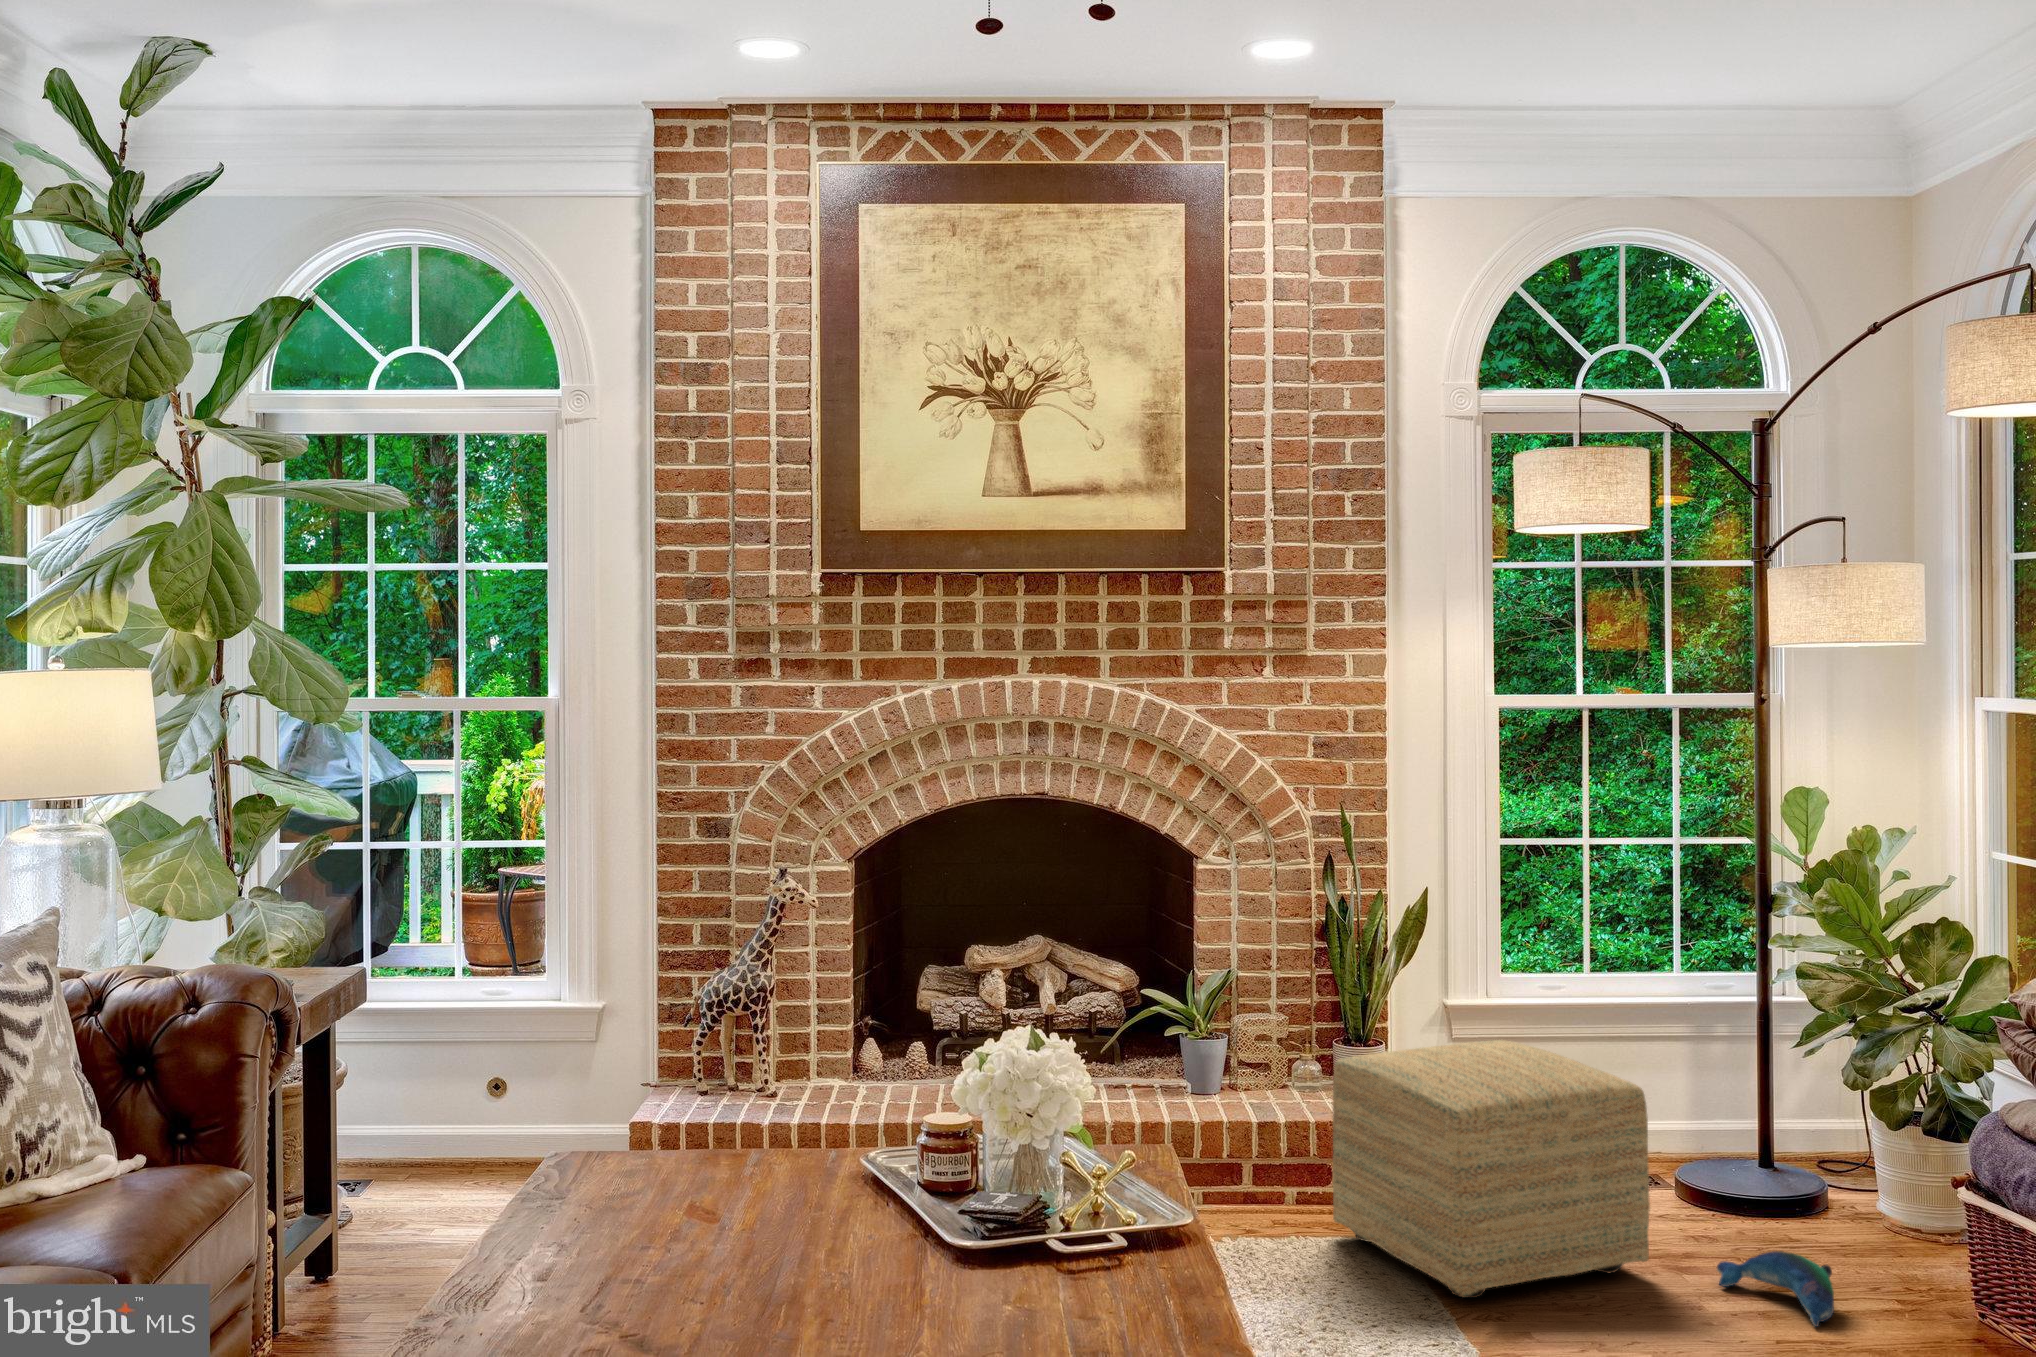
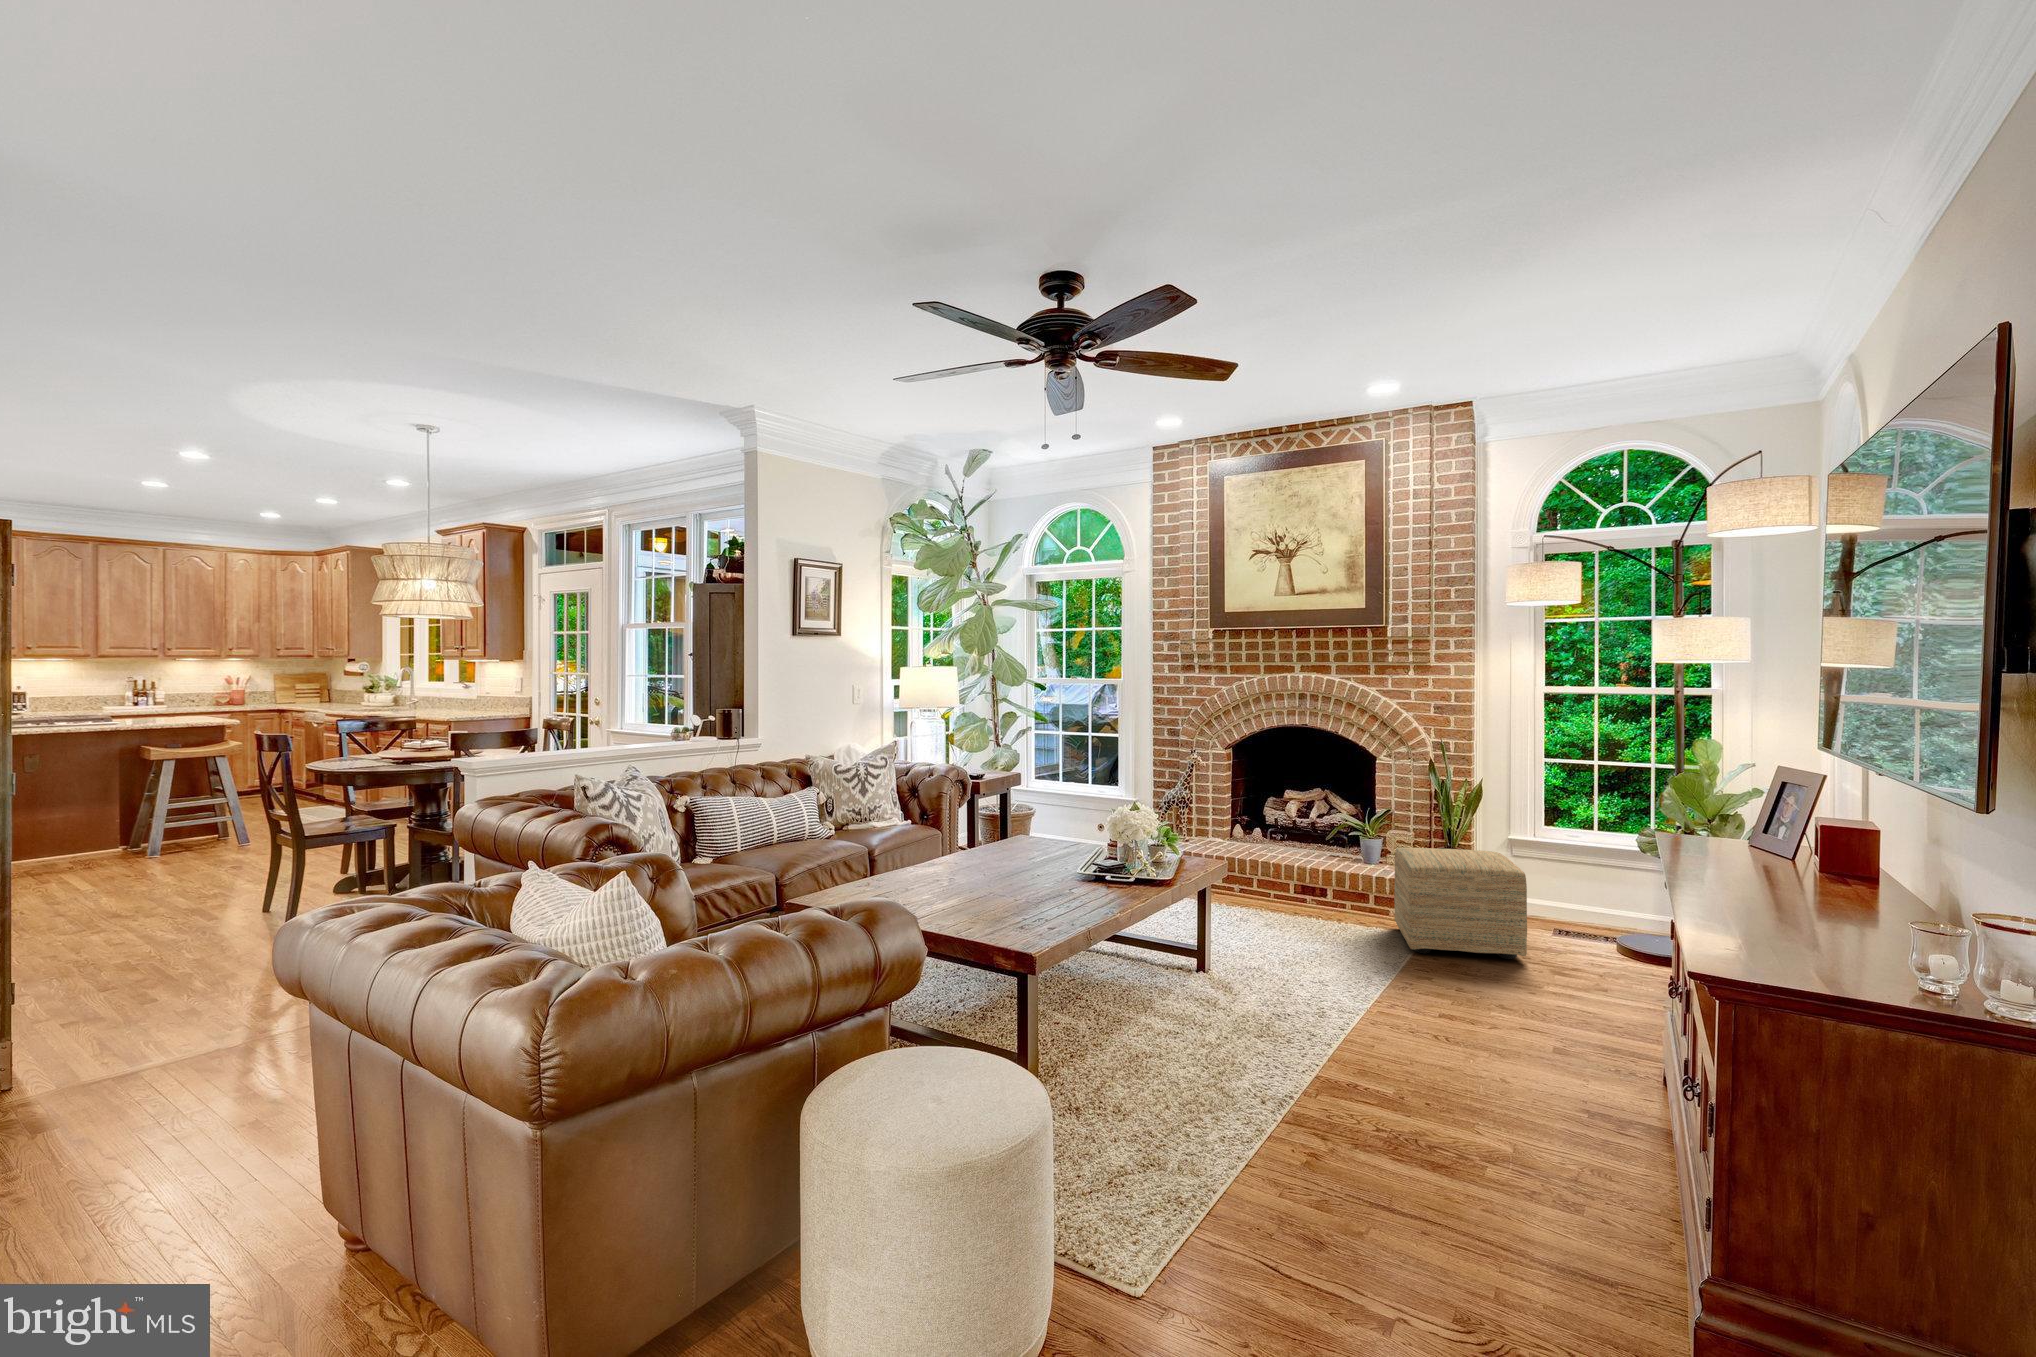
plush toy: present [1717,1251,1834,1327] -> none [1557,960,1608,991]

